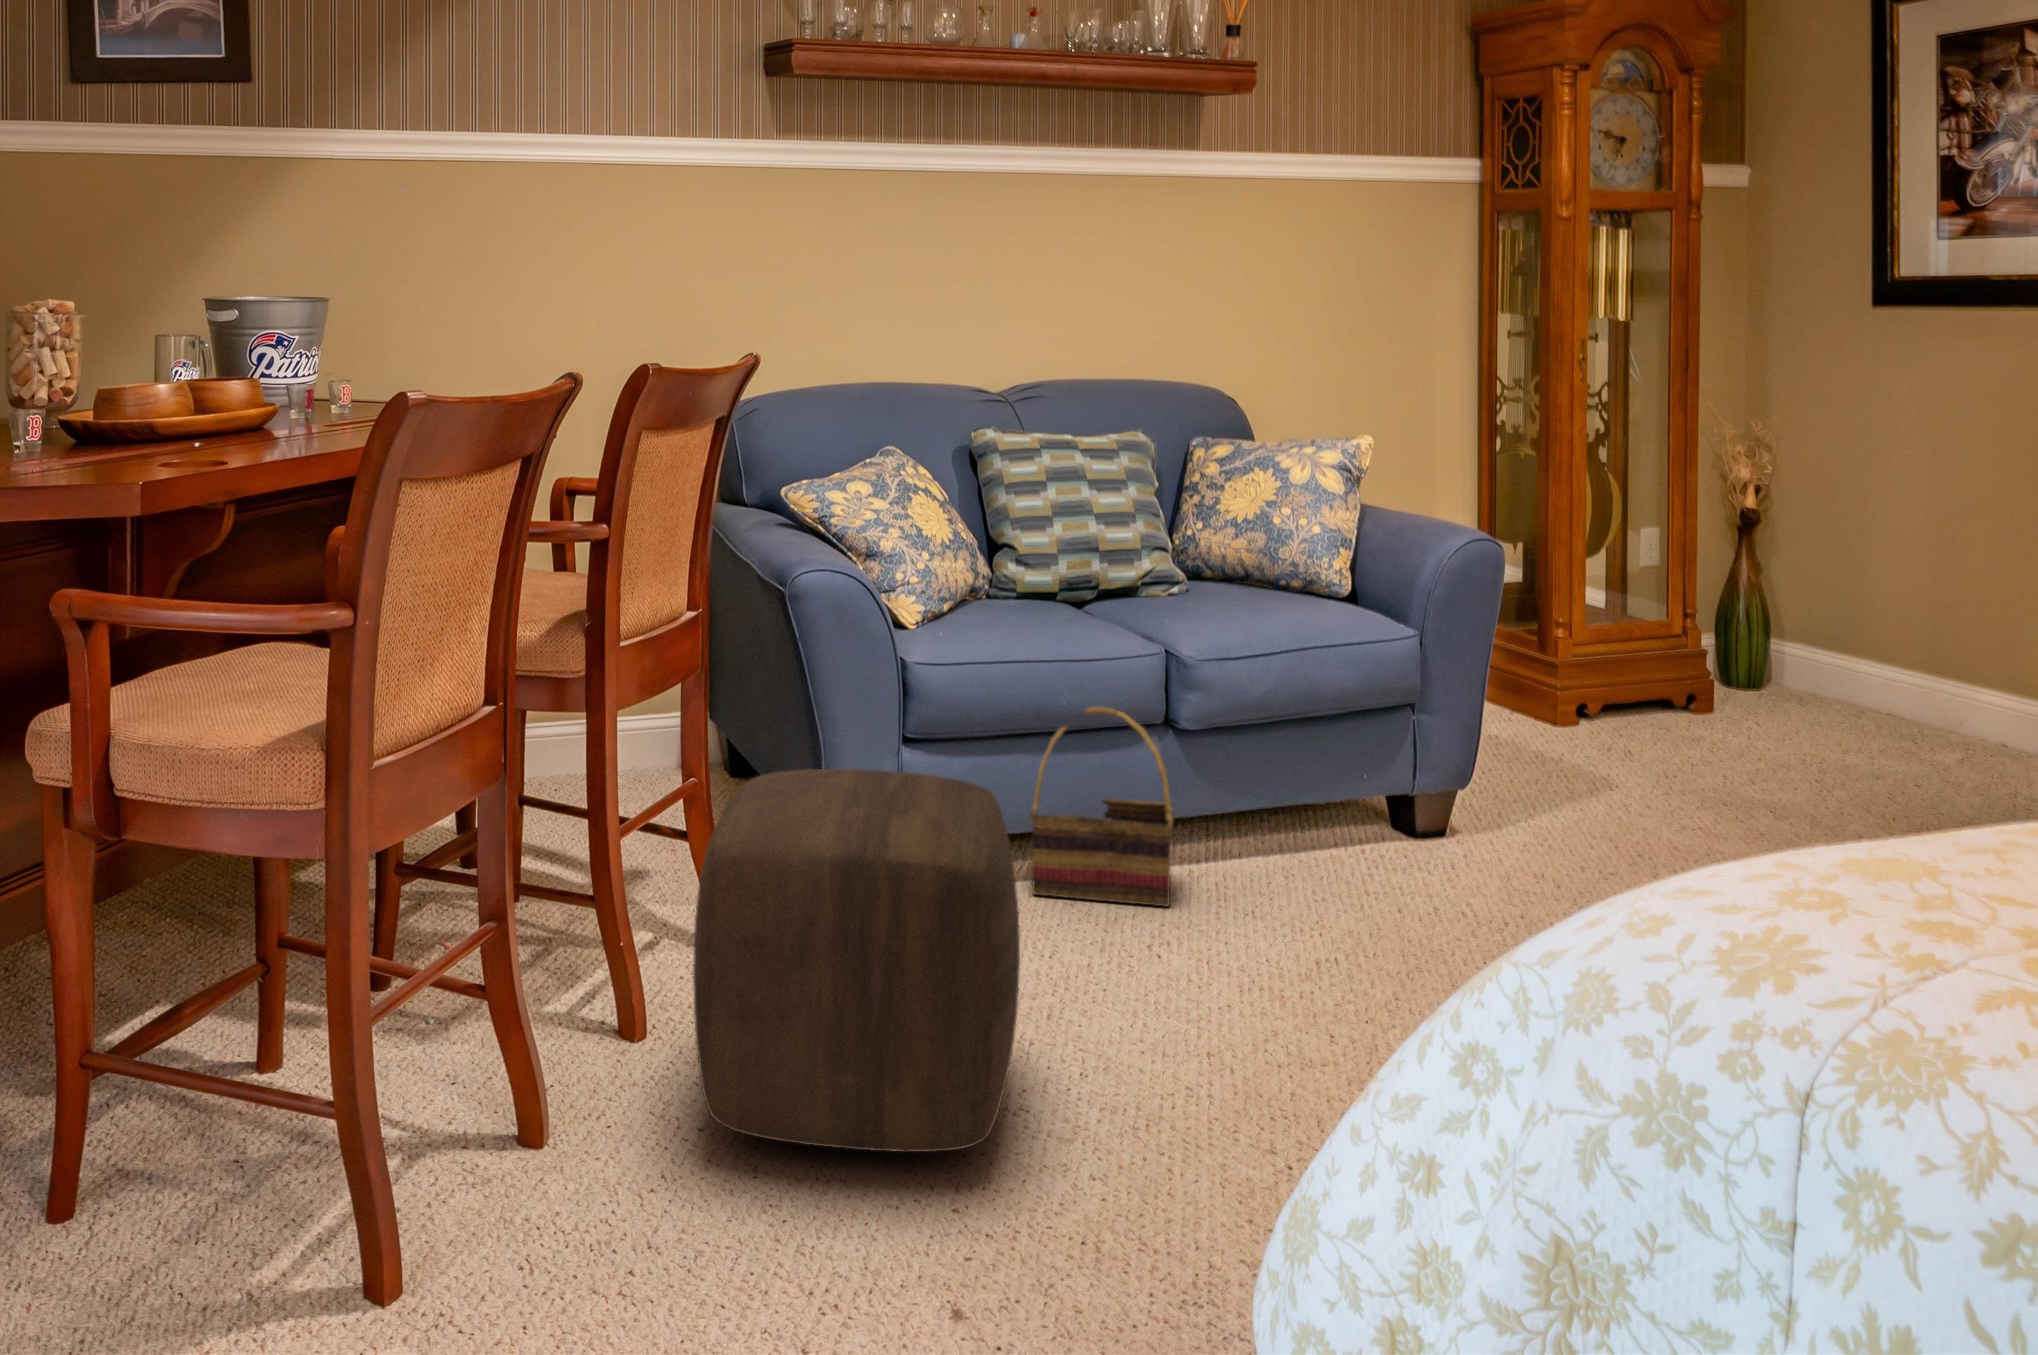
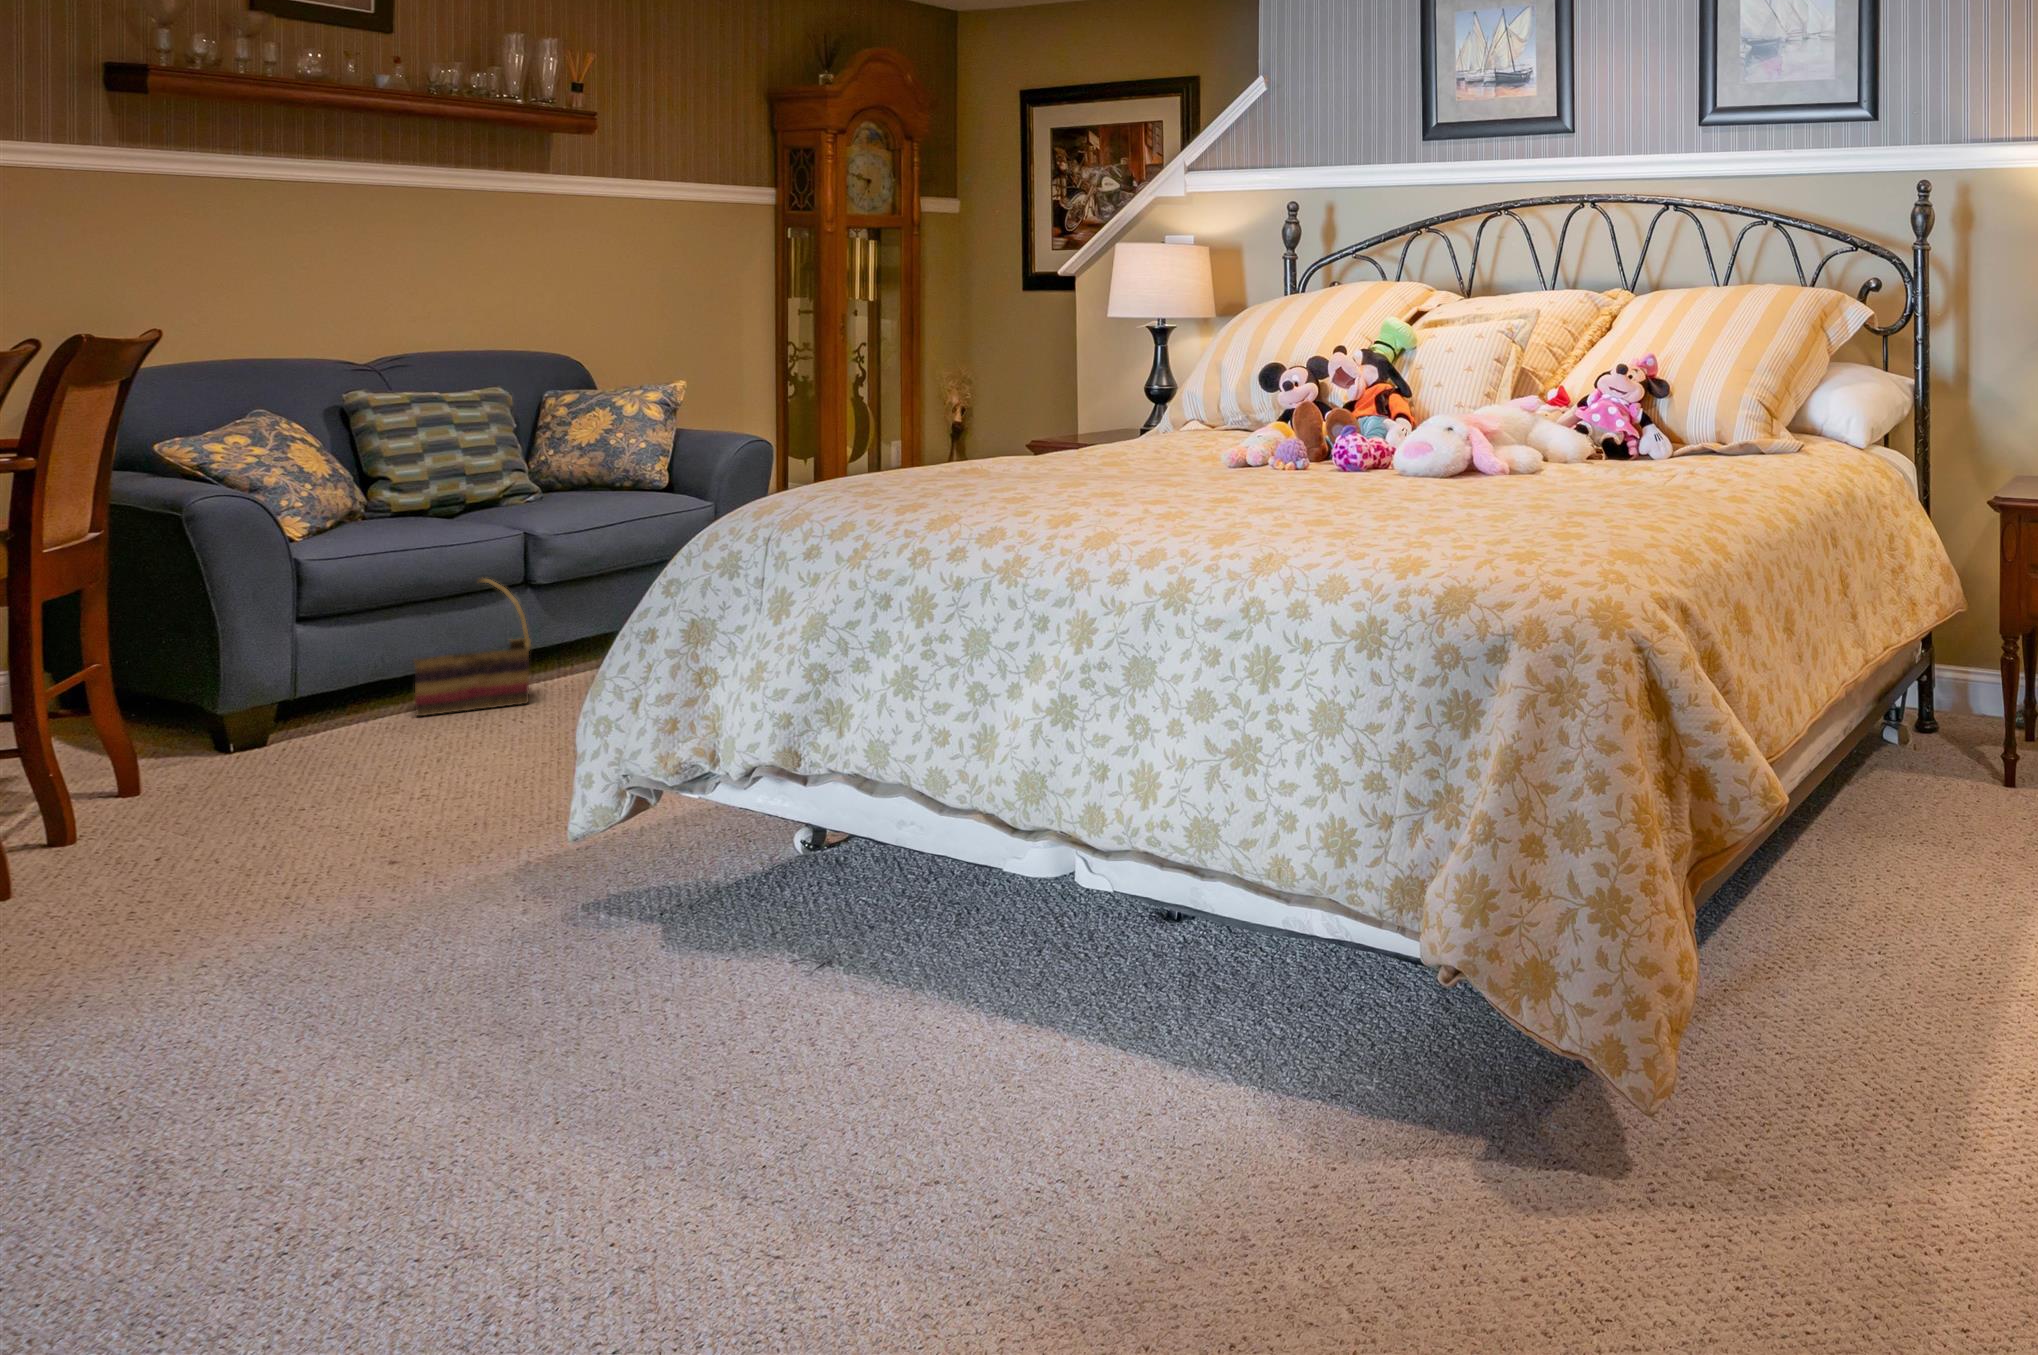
ottoman: present [693,769,1020,1152] -> none [146,613,416,853]

